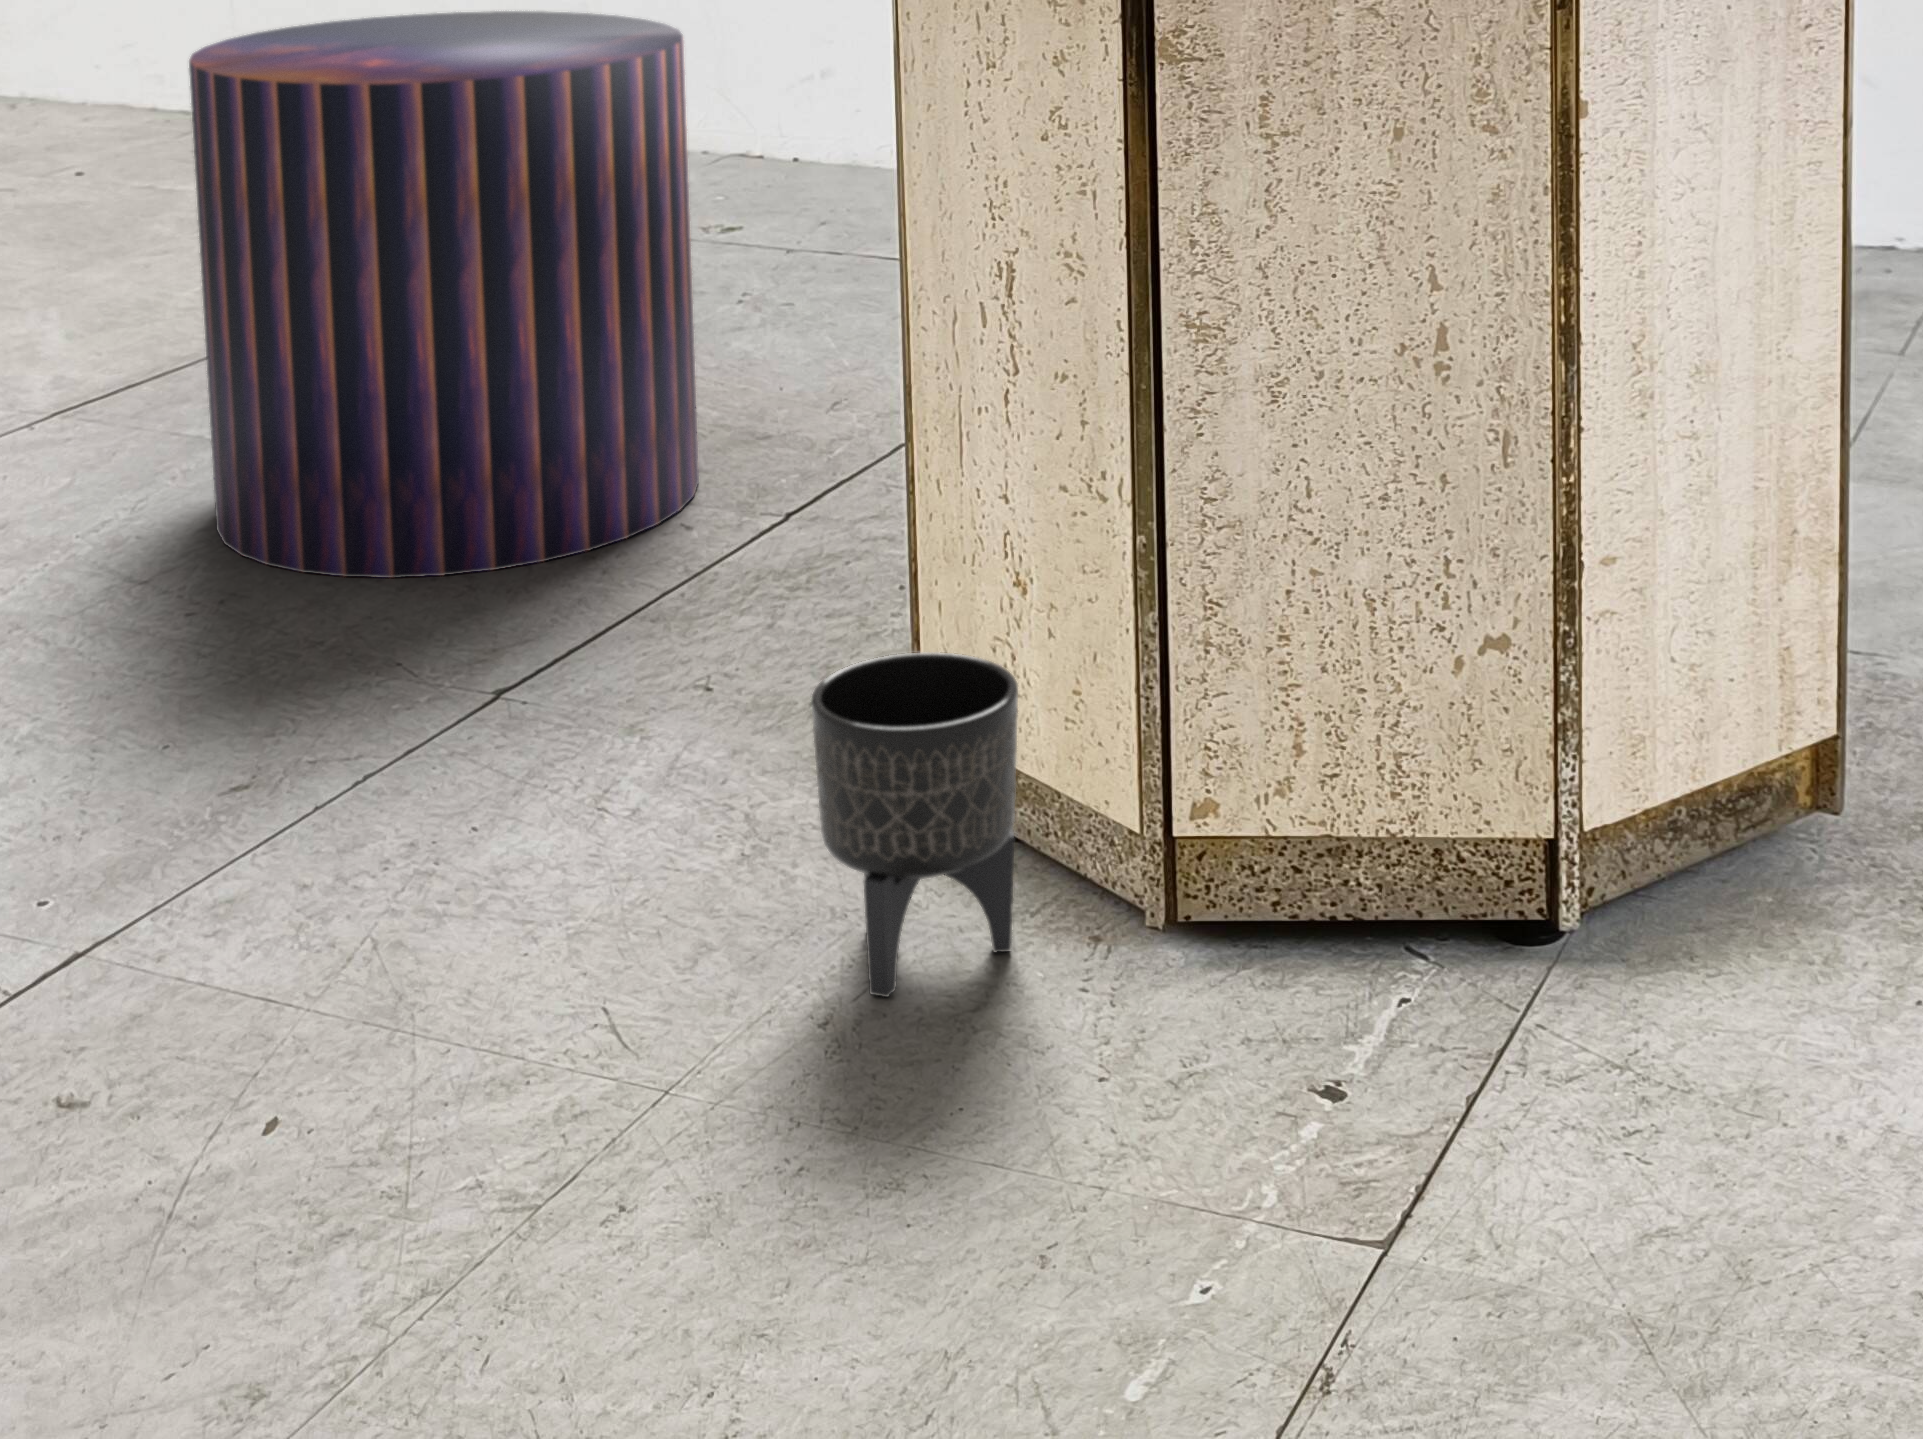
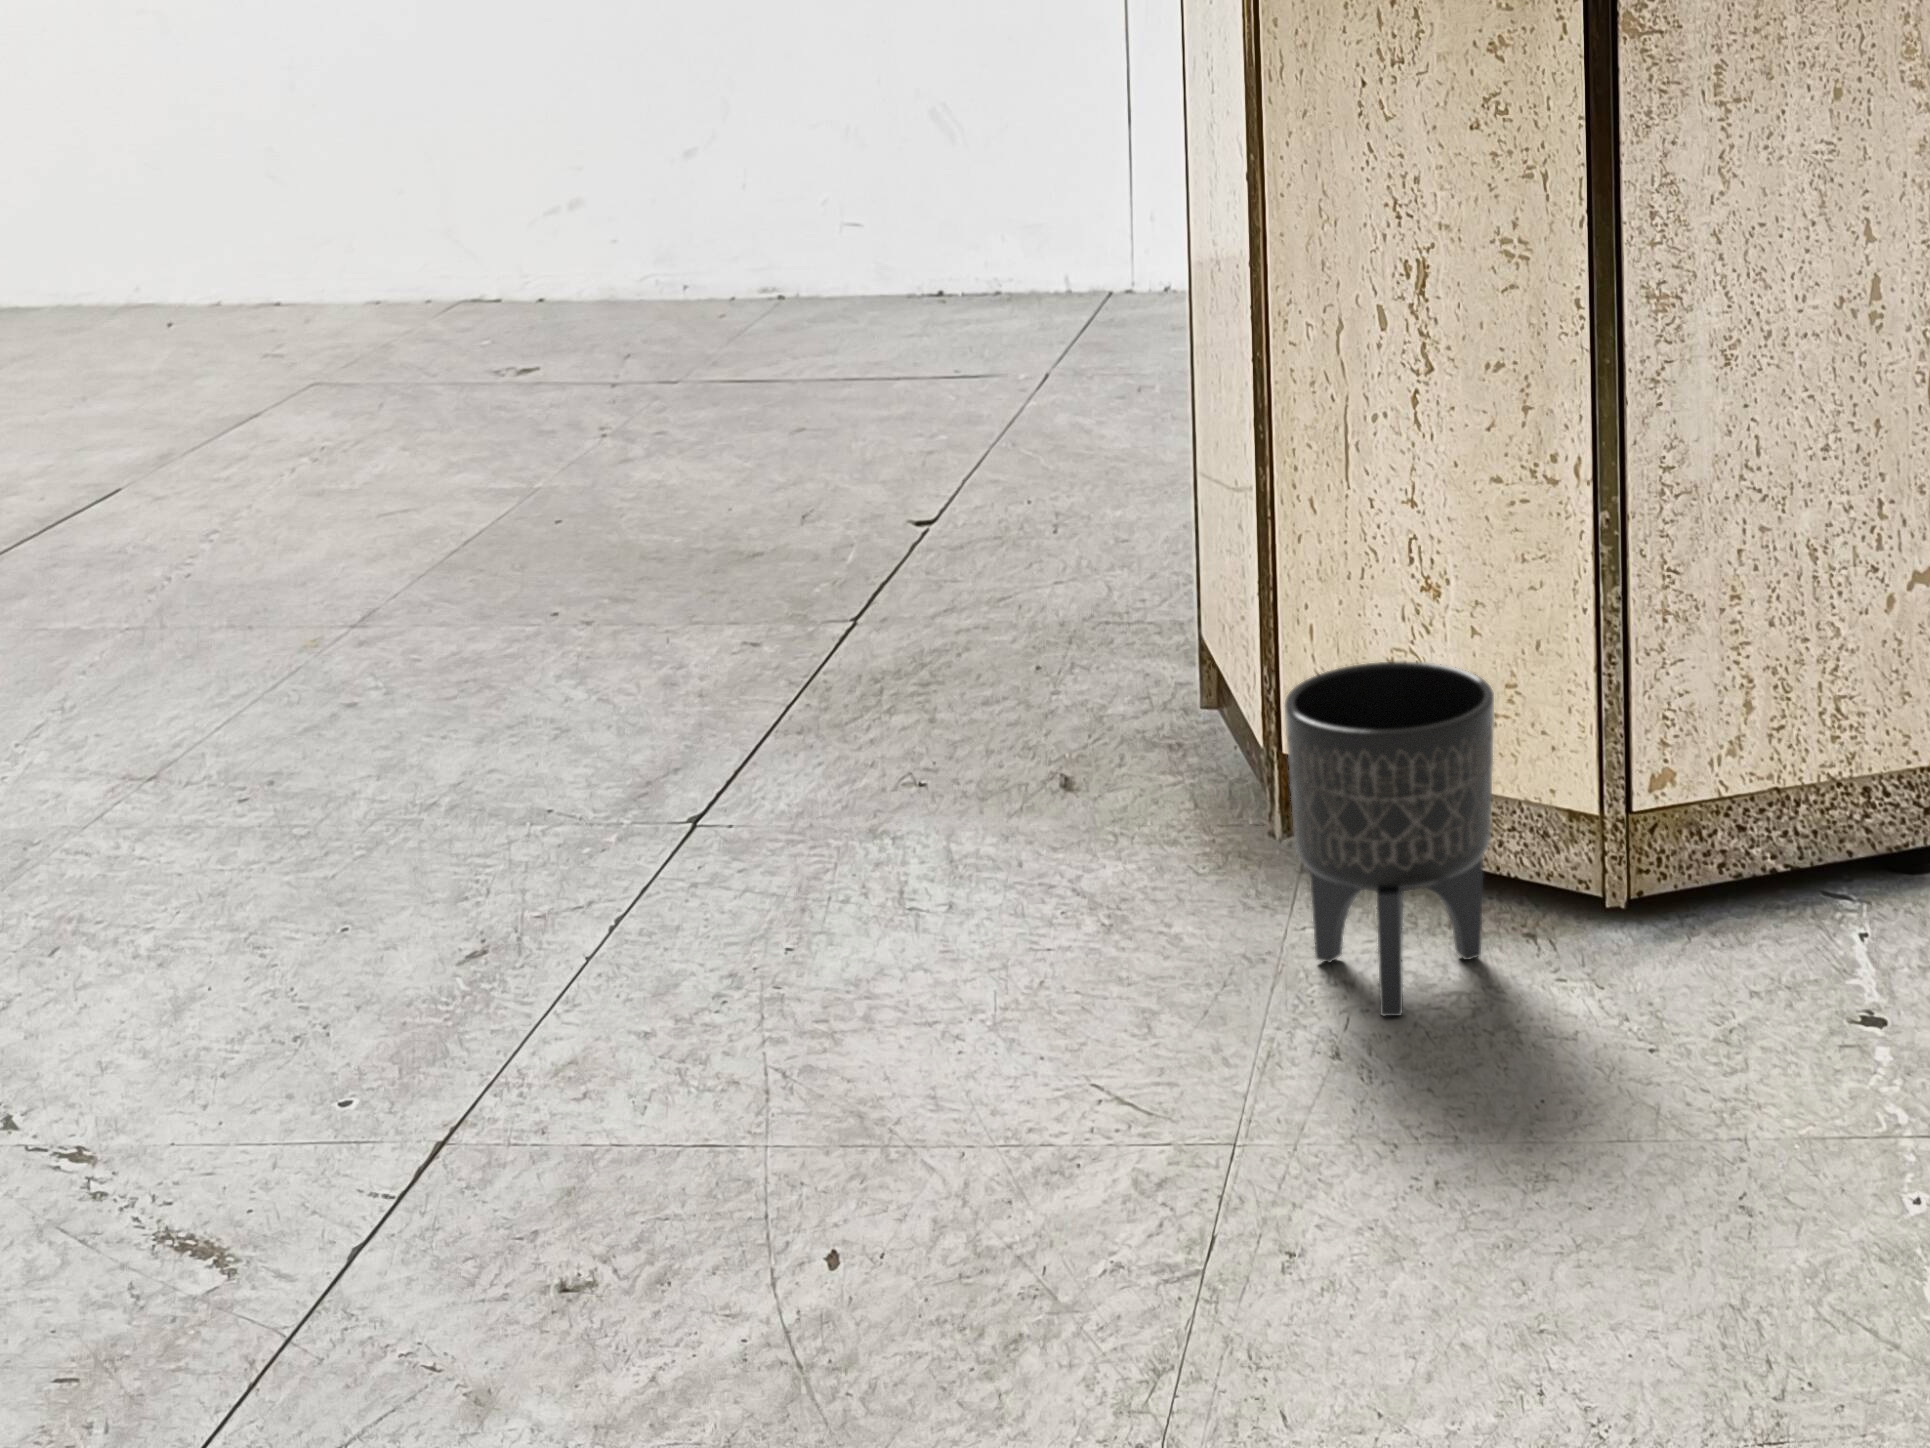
pouf: present [189,11,699,578] -> none [132,104,716,740]

